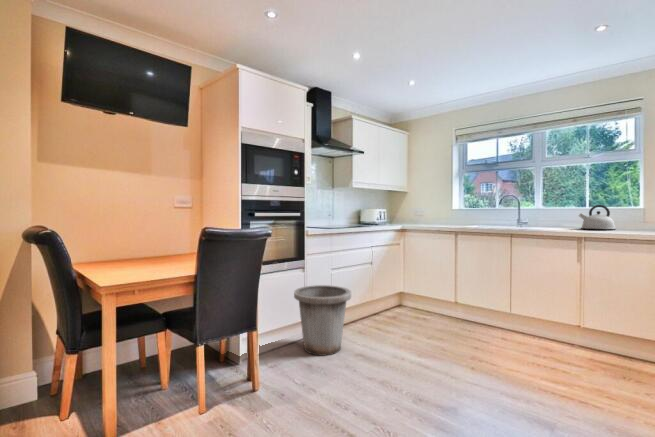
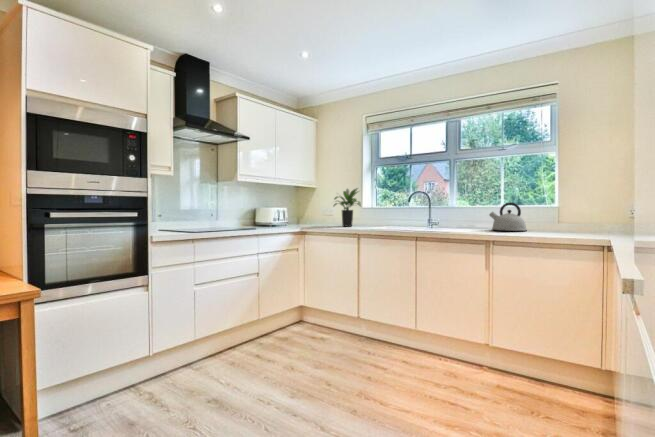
potted plant: none [428,192,455,225] -> present [334,188,361,227]
trash can: present [294,285,351,355] -> none [123,307,207,405]

